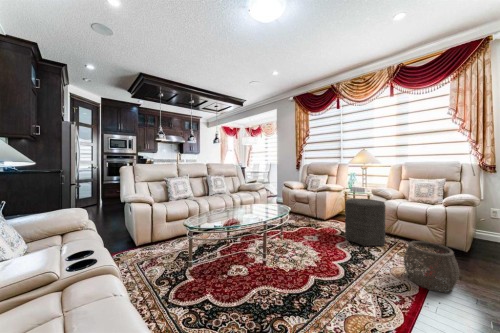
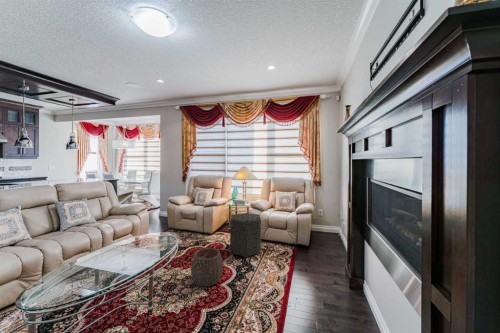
woven basket: present [404,241,459,292] -> present [191,248,223,287]

